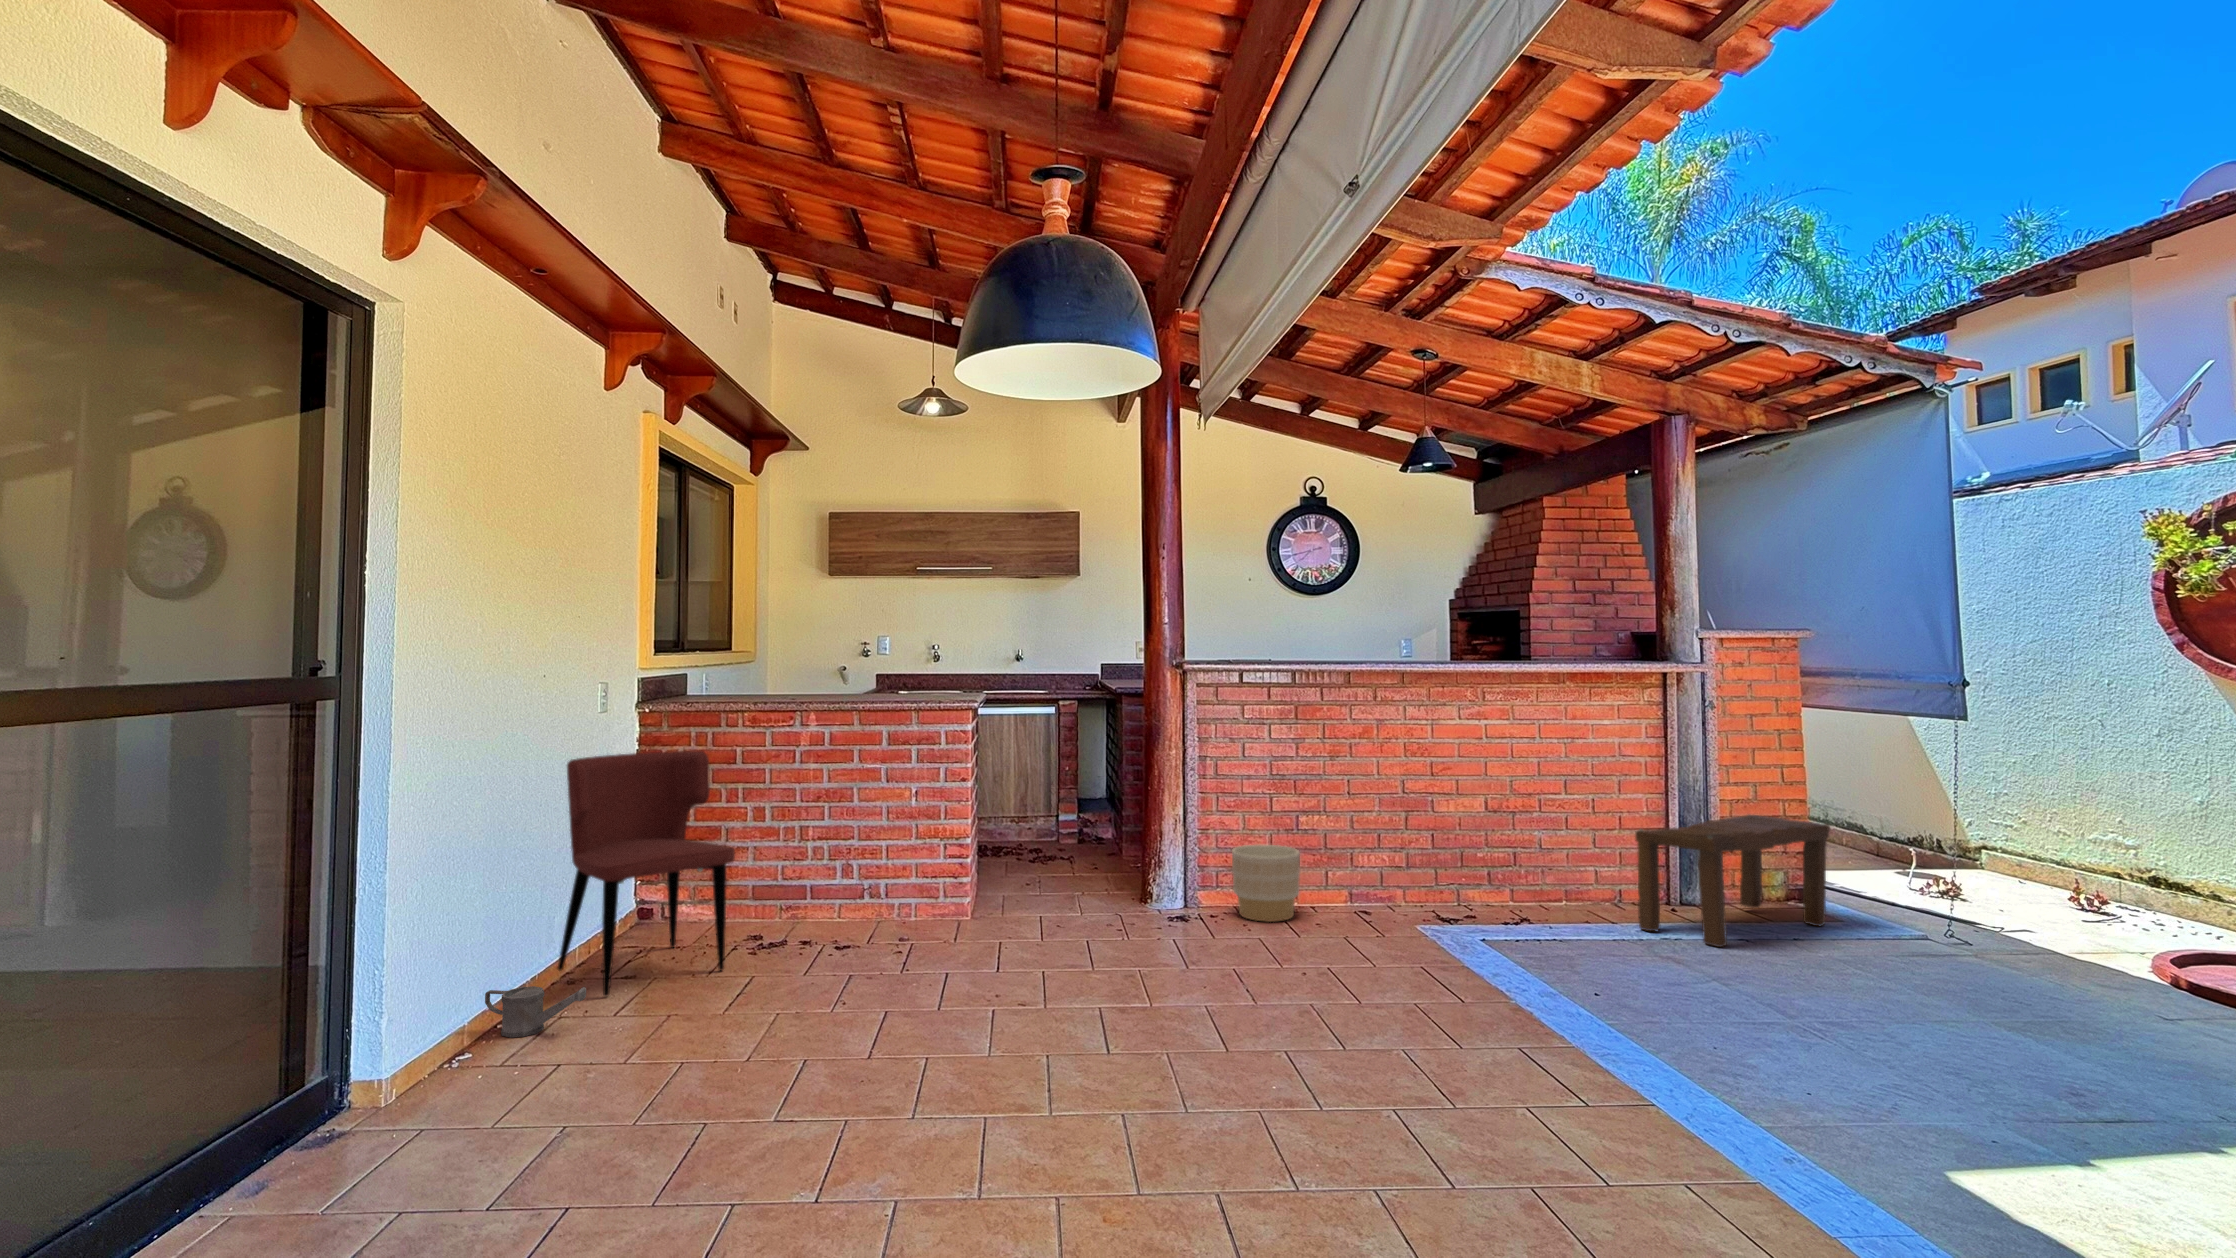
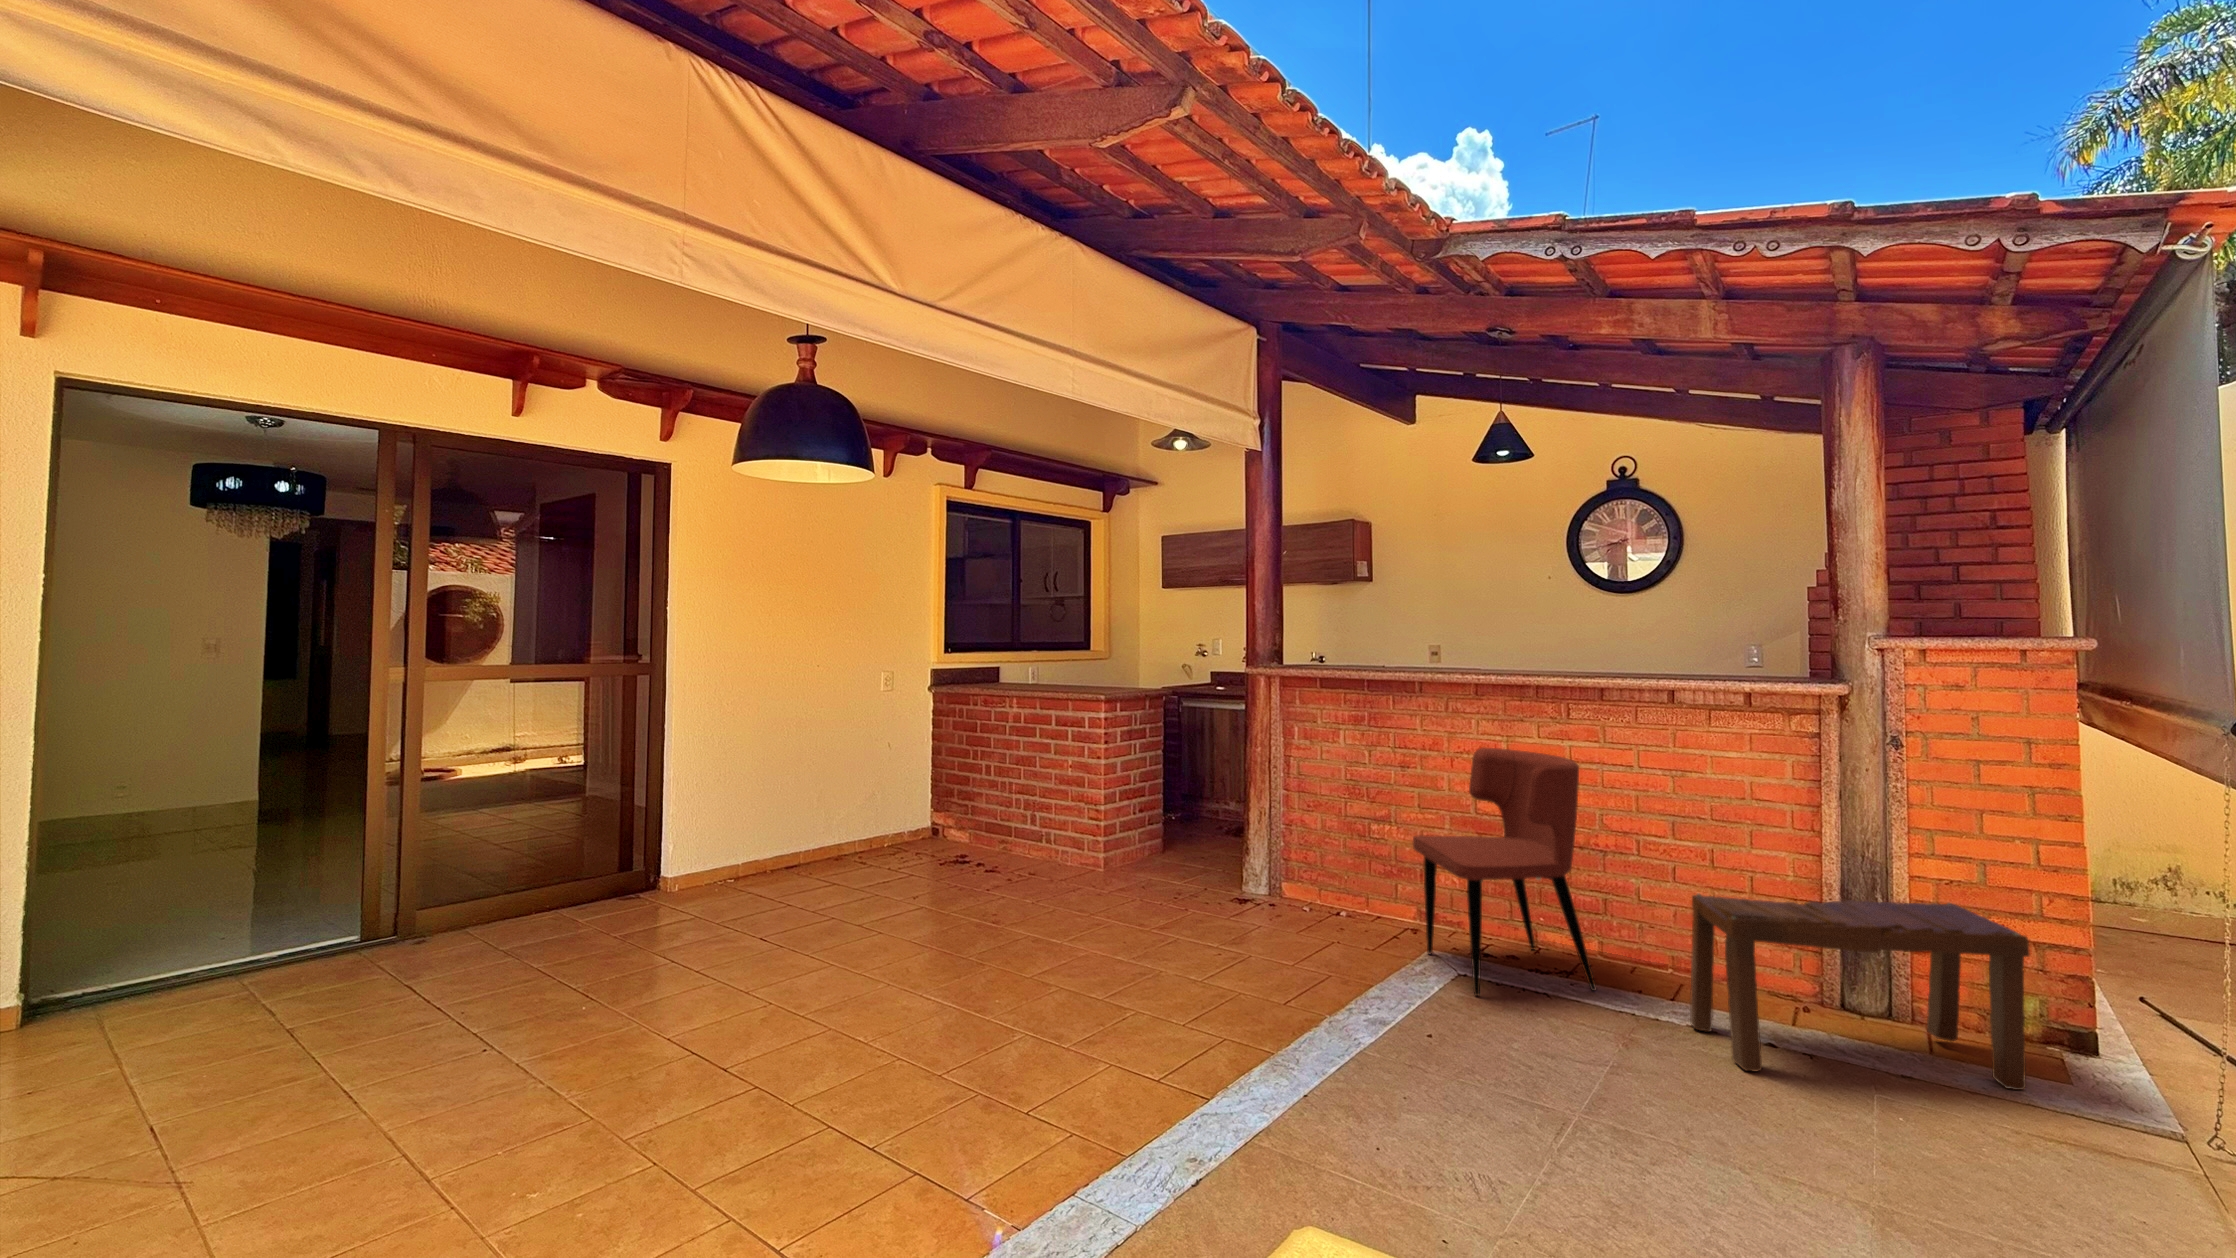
dining chair: present [558,751,735,997] -> present [1413,748,1596,996]
planter: present [1232,845,1300,922] -> none [1276,846,1344,927]
watering can: present [485,986,586,1037] -> none [676,863,711,896]

